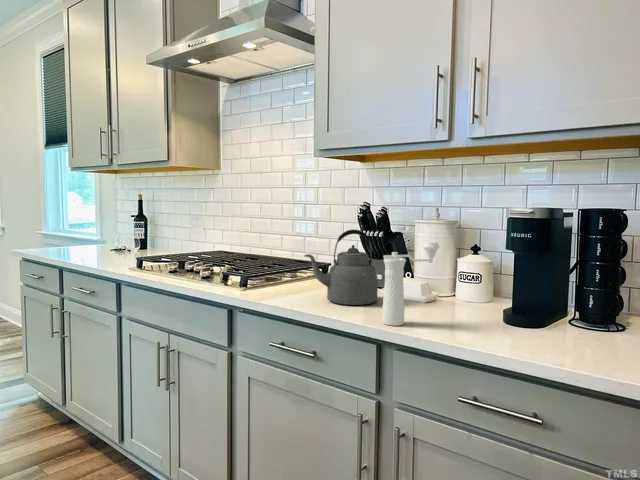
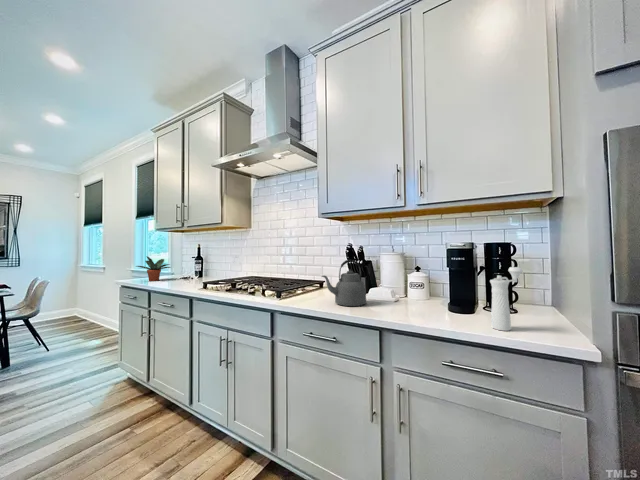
potted plant: none [39,213,94,253] -> present [136,257,170,281]
pepper mill: present [382,242,439,326] -> present [490,267,522,331]

